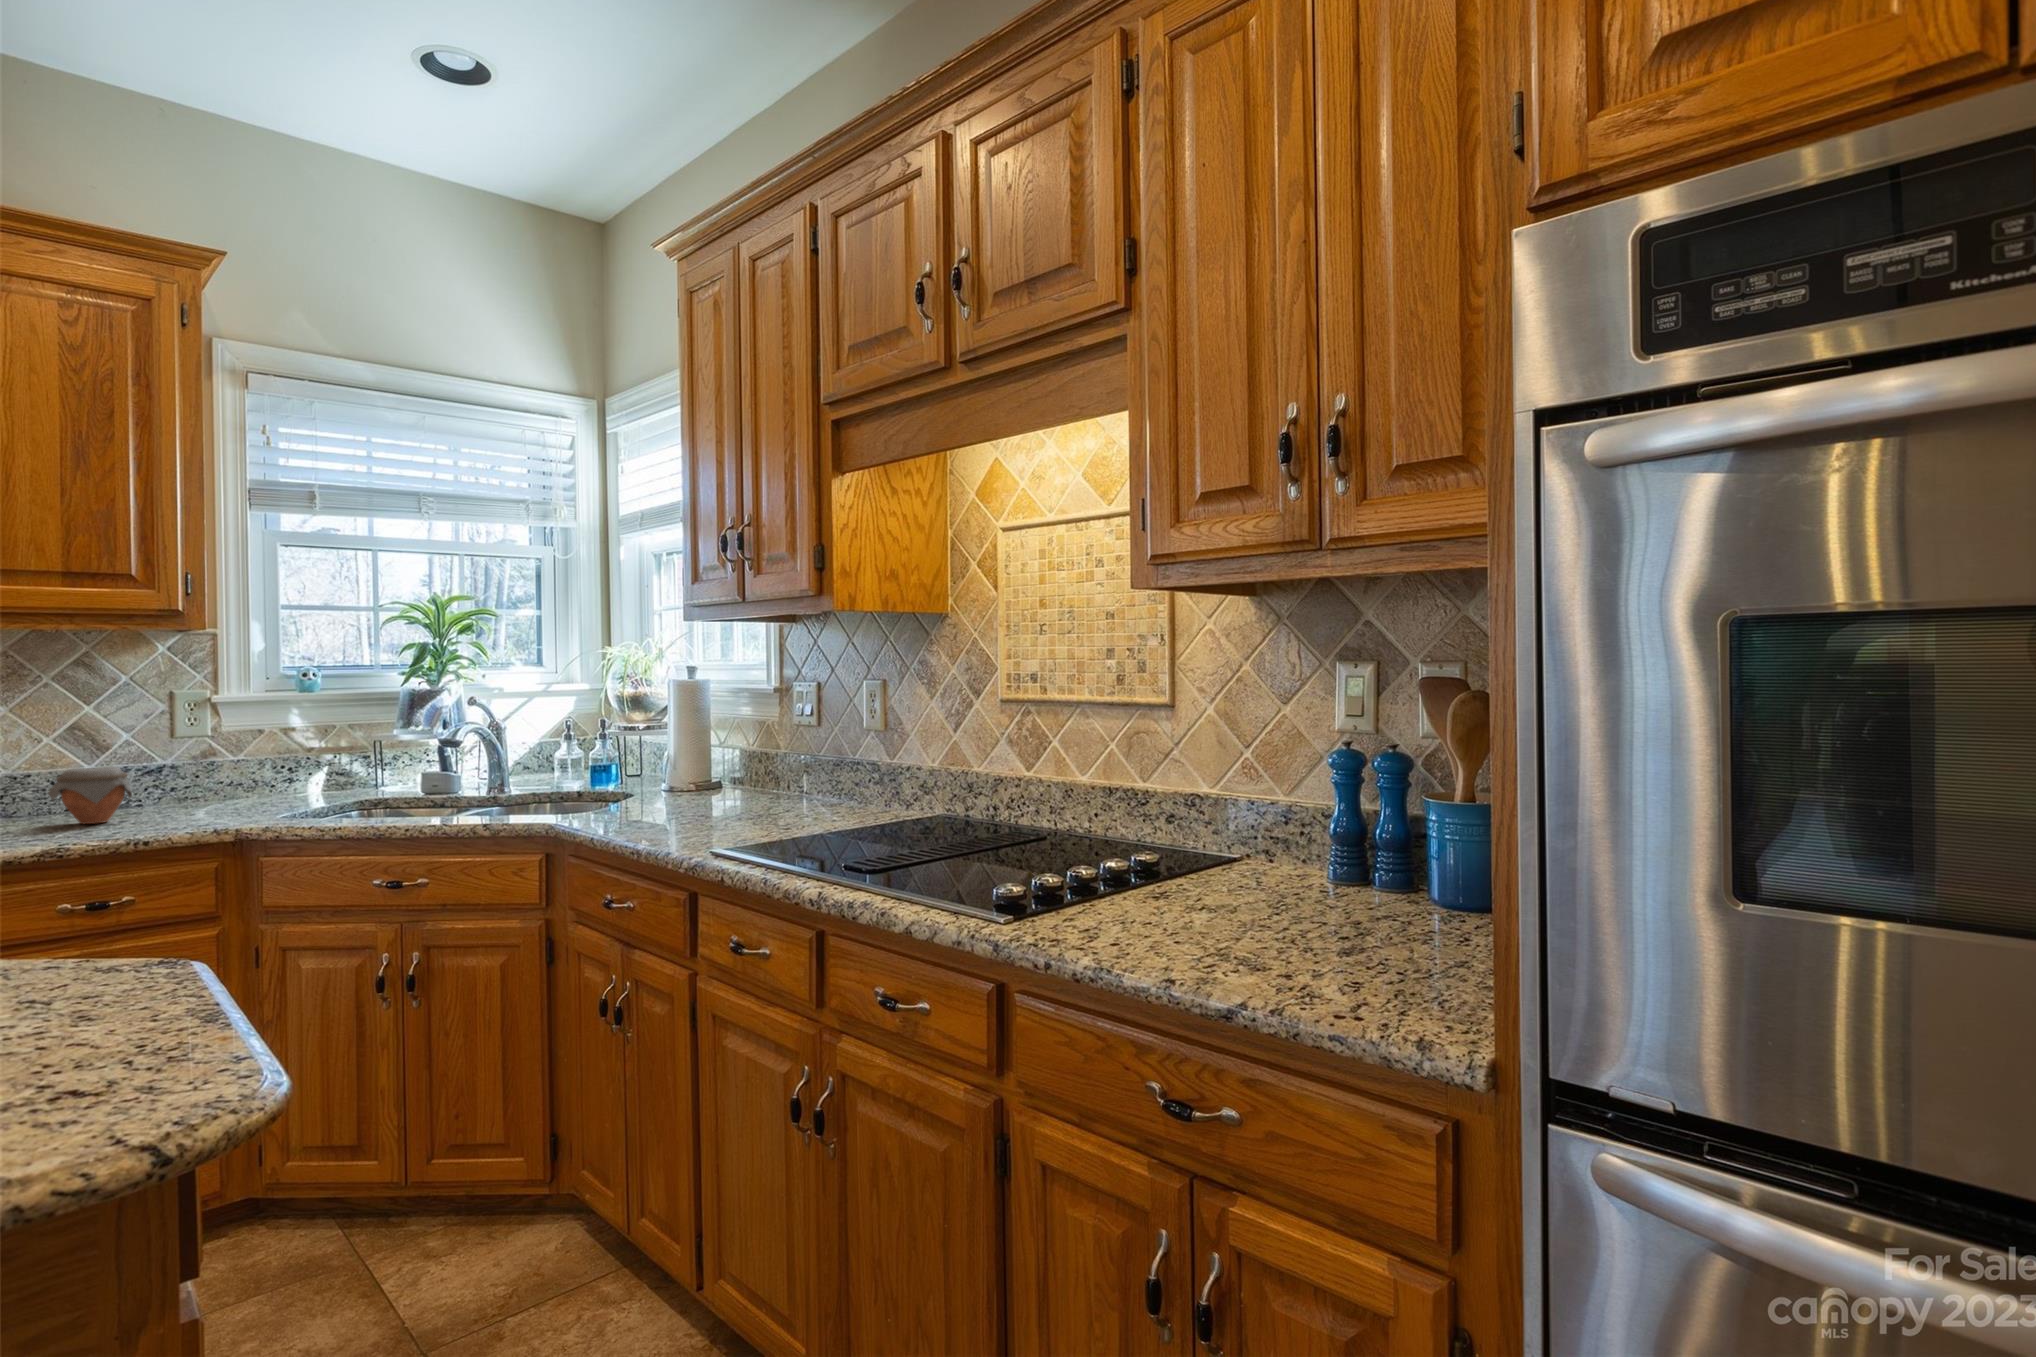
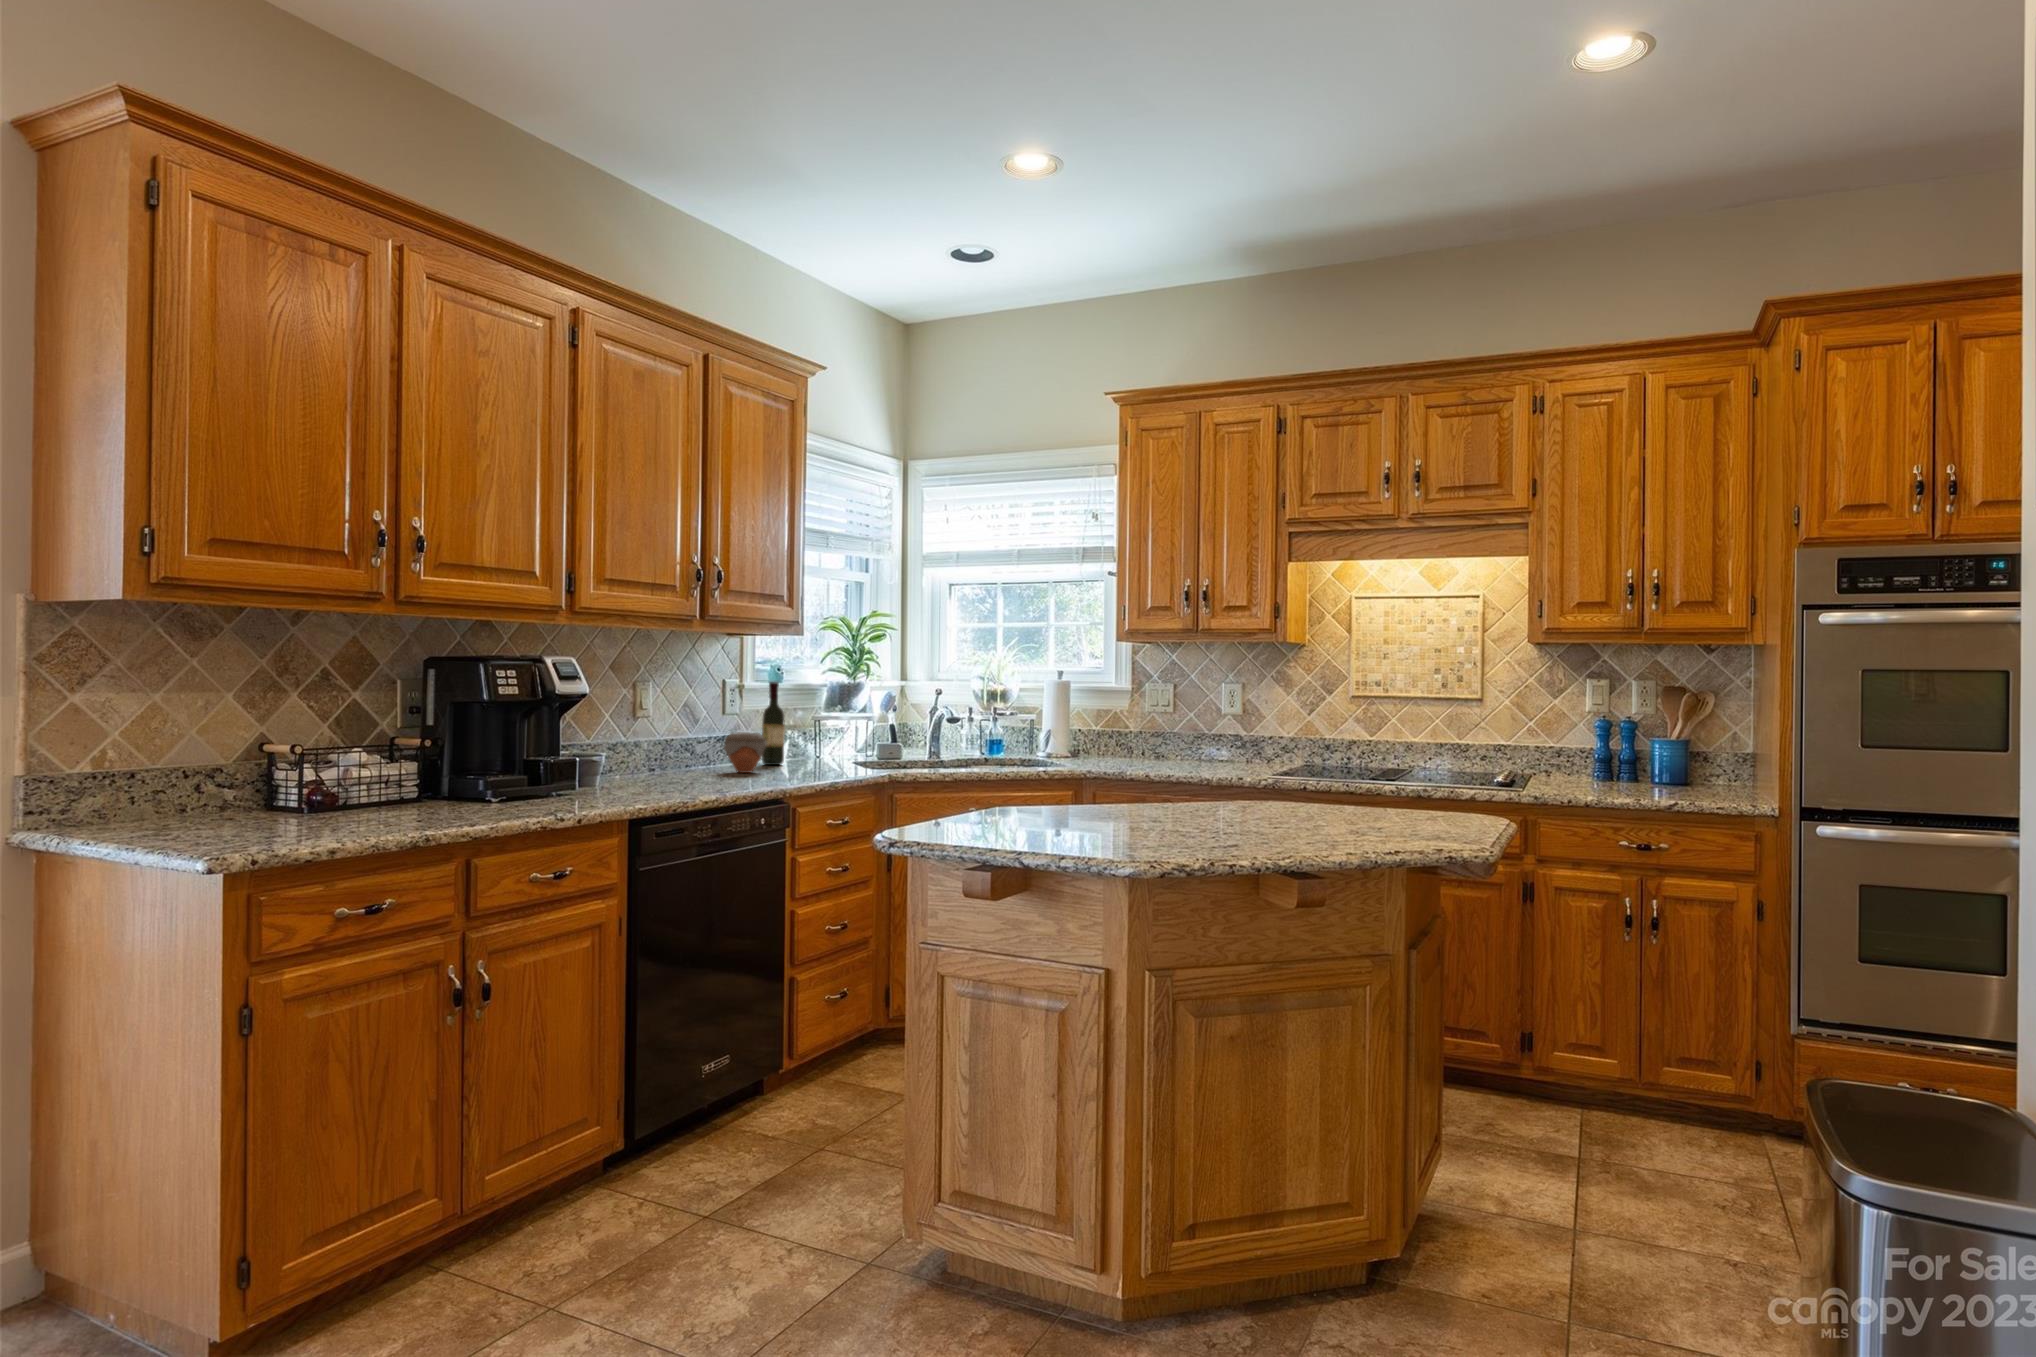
wine bottle: none [218,694,255,806] -> present [762,682,785,765]

